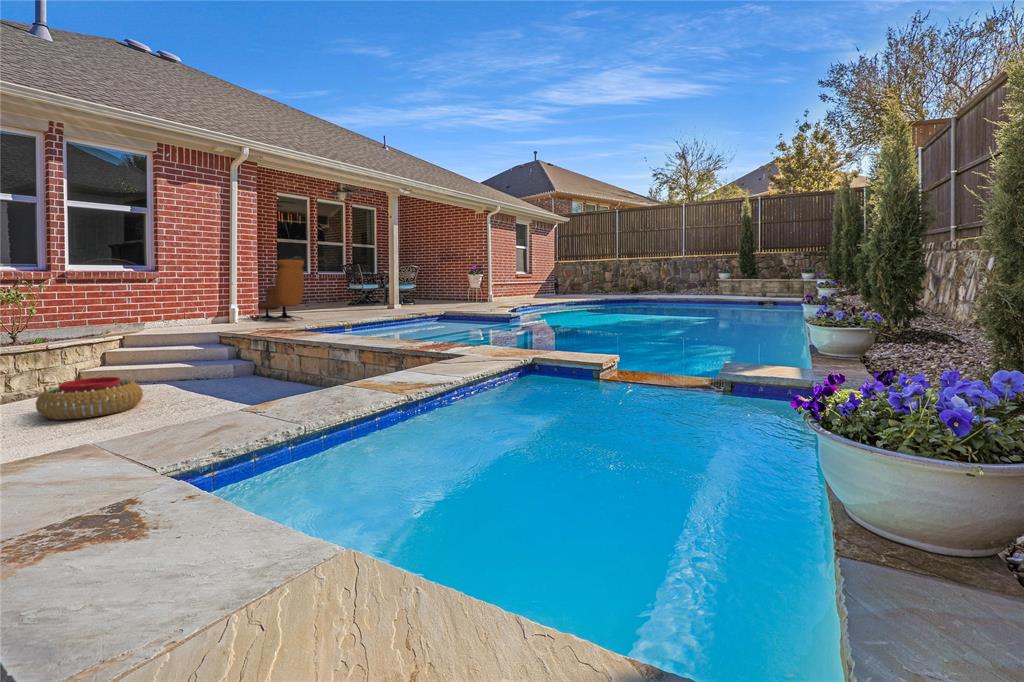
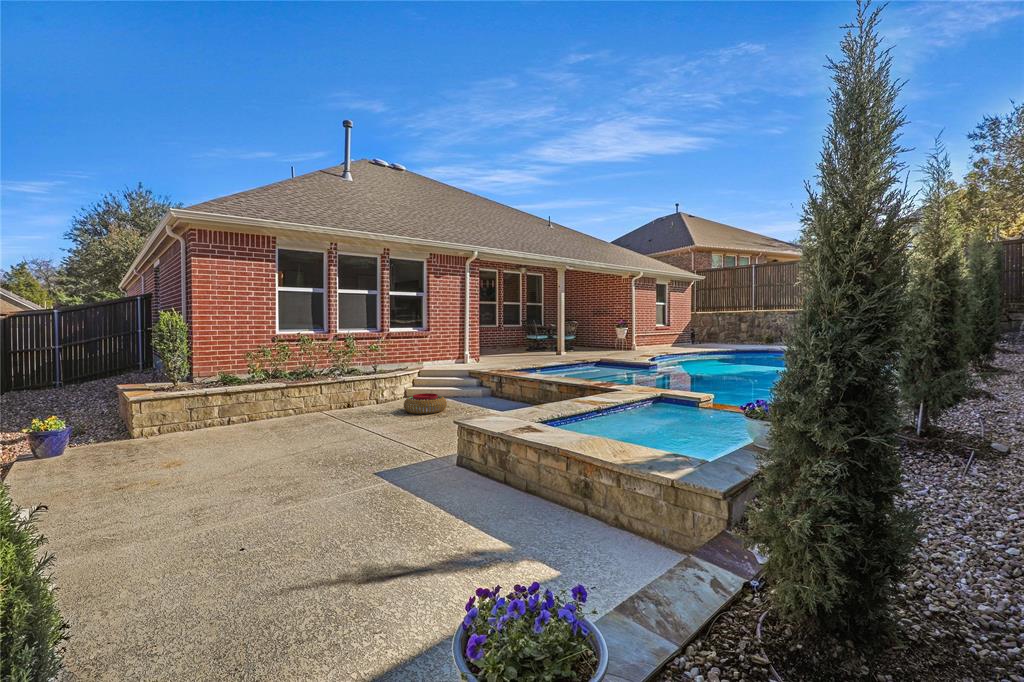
lounge chair: present [258,260,304,321] -> none [477,324,512,363]

